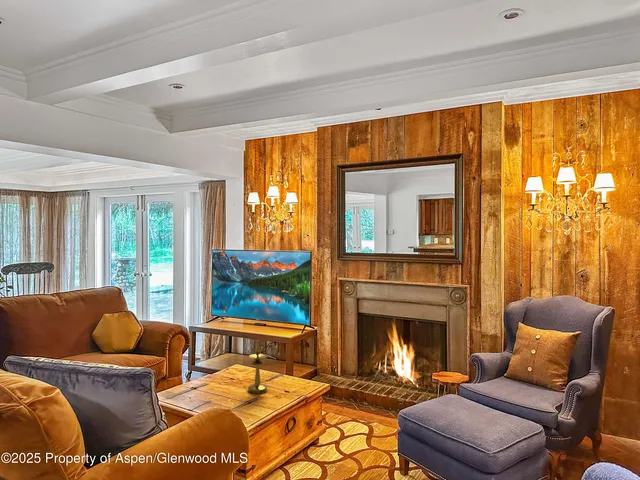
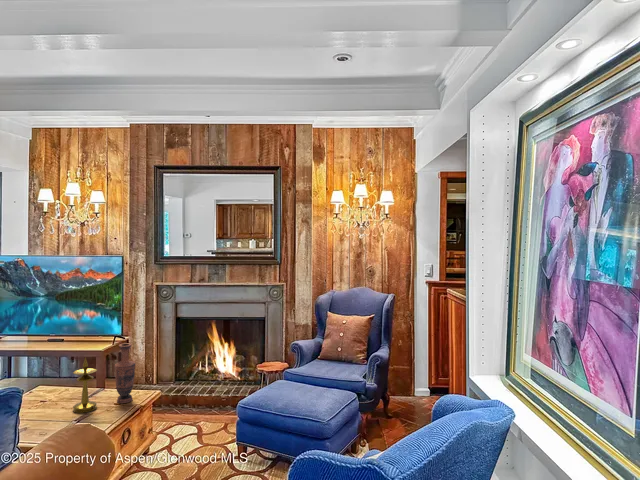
vase: none [283,335,301,391] -> present [115,343,135,403]

